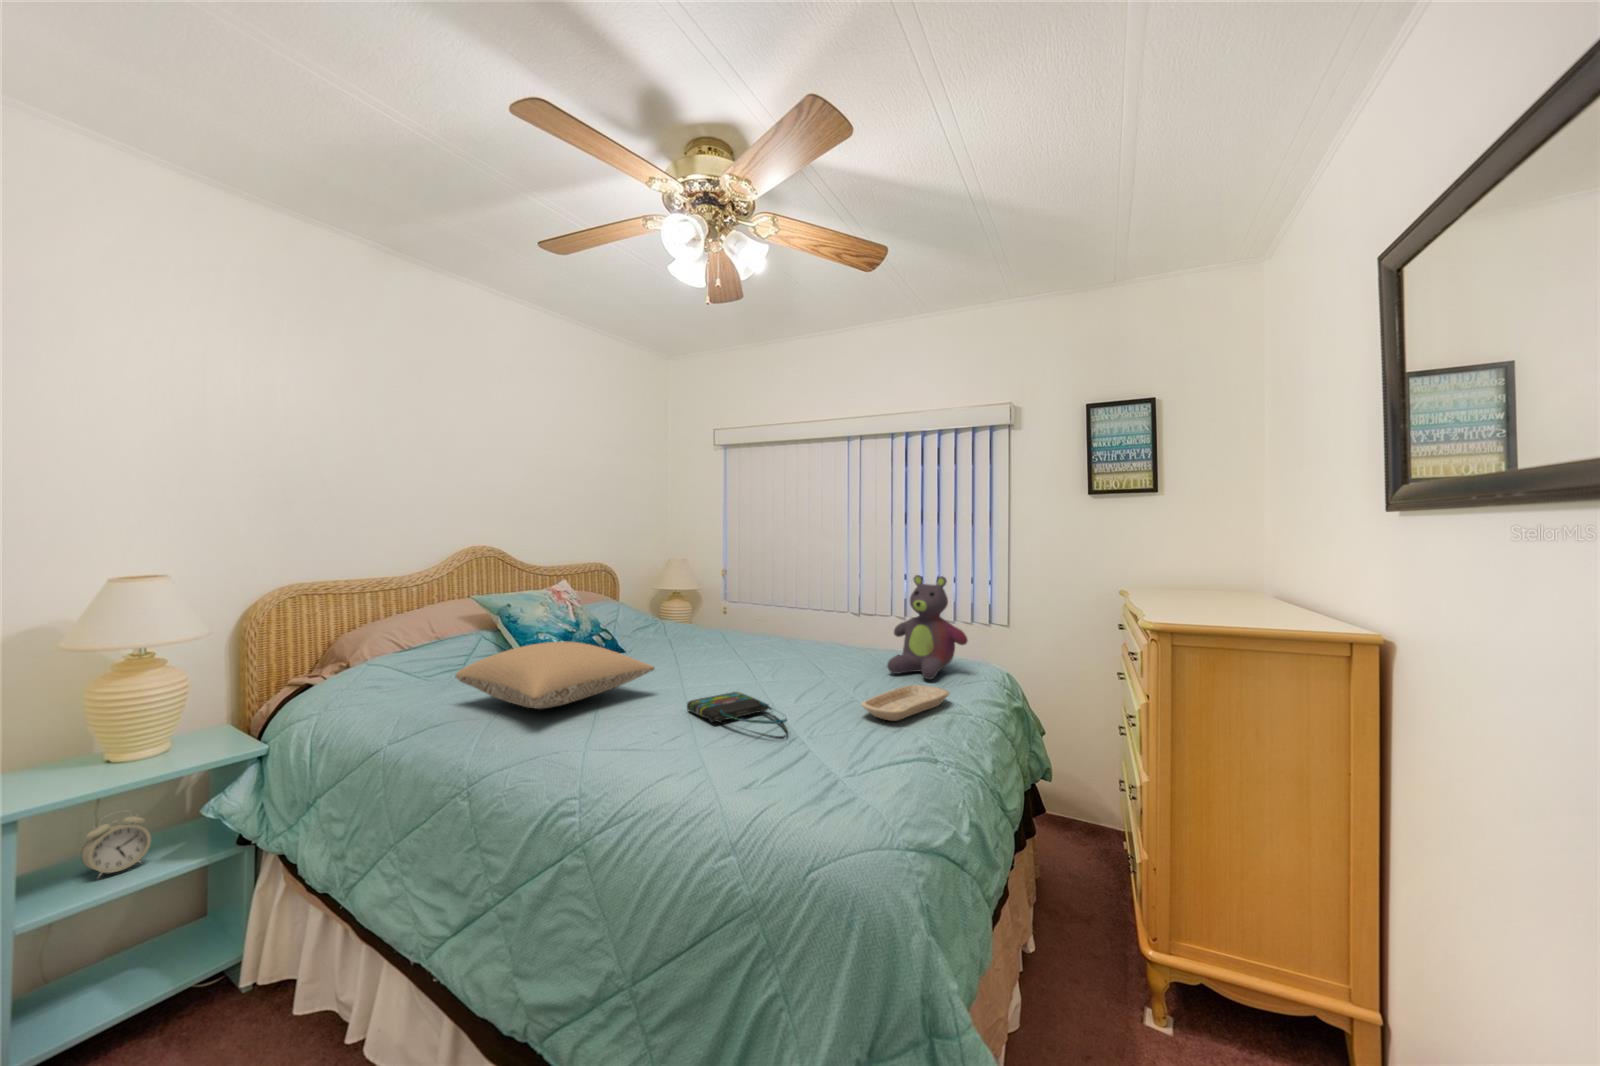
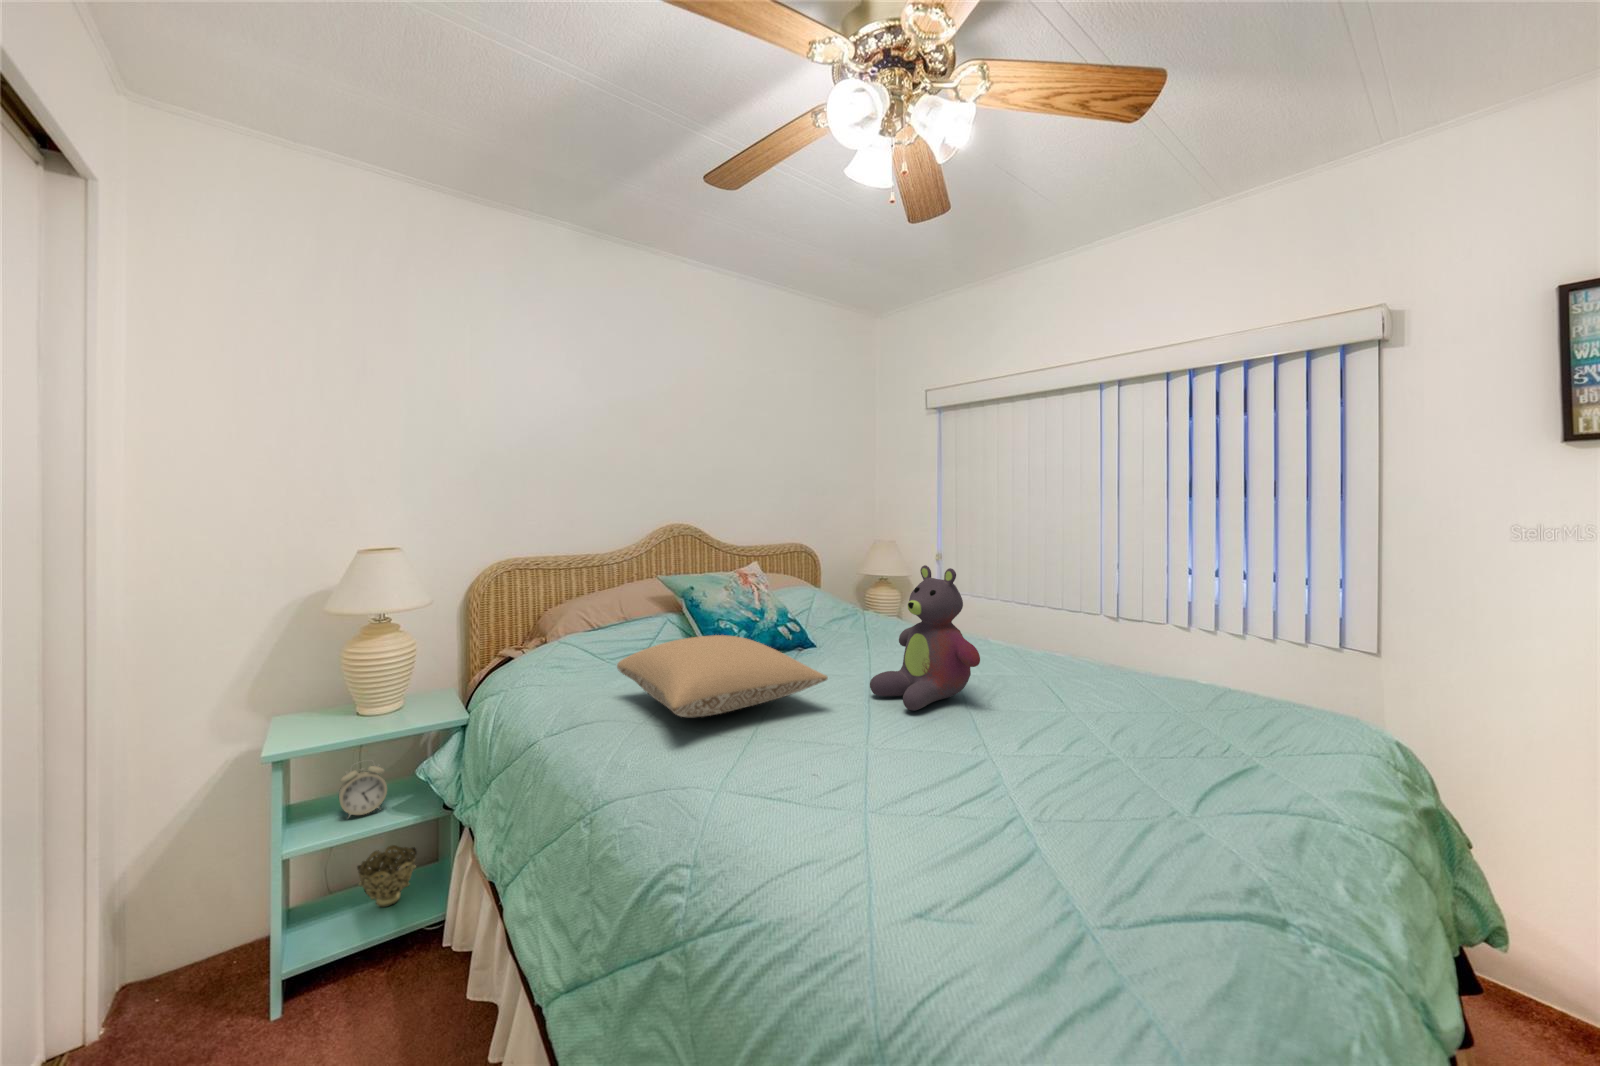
stuffed bear: present [887,575,968,679] -> present [870,565,980,710]
tray: present [862,685,950,721] -> none [1125,747,1293,814]
tote bag: present [687,692,787,739] -> none [861,723,999,818]
decorative bowl: none [104,903,186,974] -> present [357,845,417,907]

